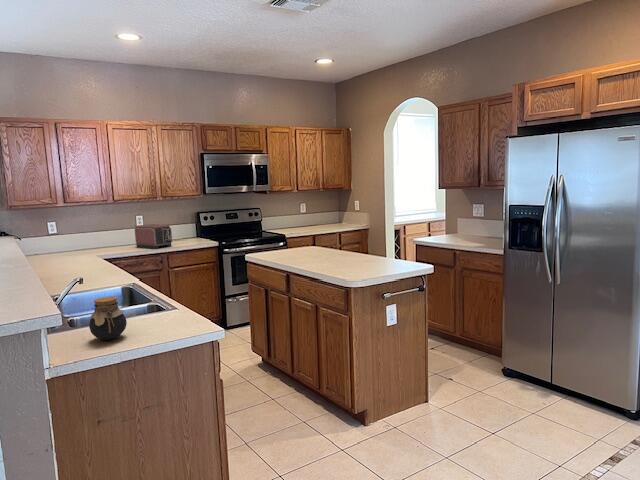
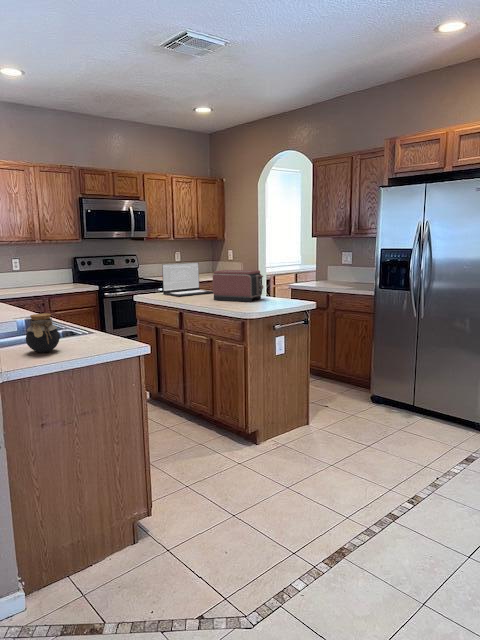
laptop: none [273,220,329,258] -> present [162,263,213,297]
toaster: present [135,224,172,249] -> present [213,270,263,302]

